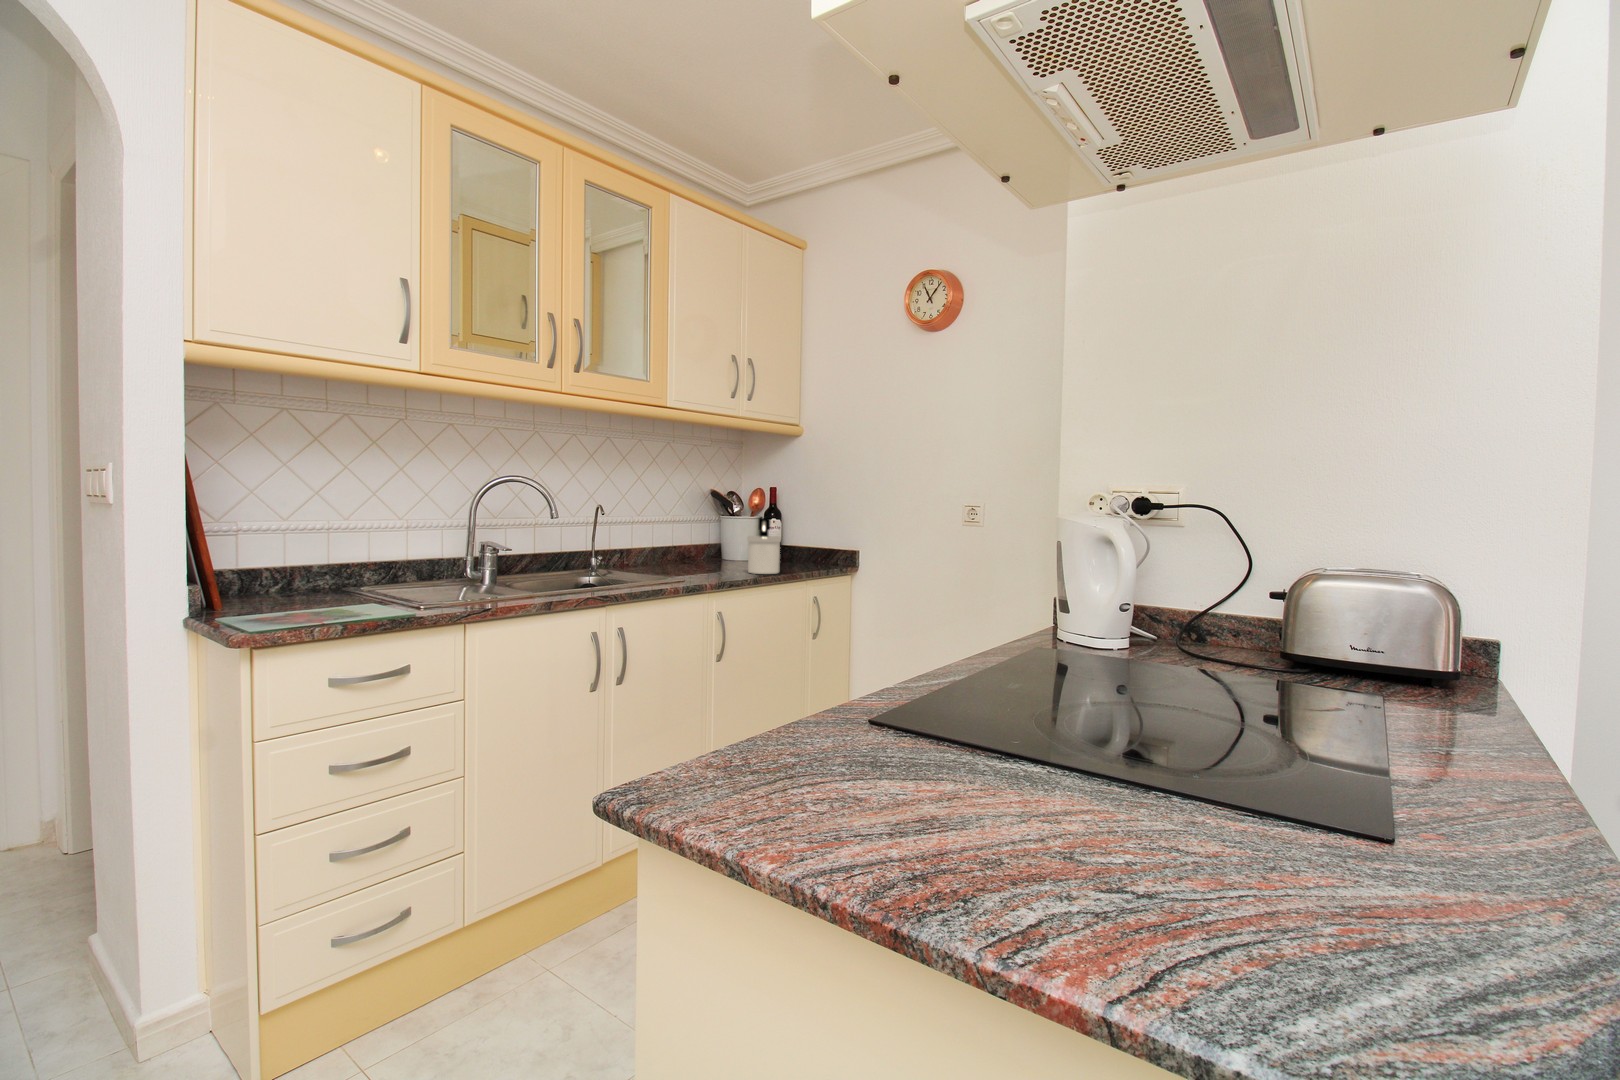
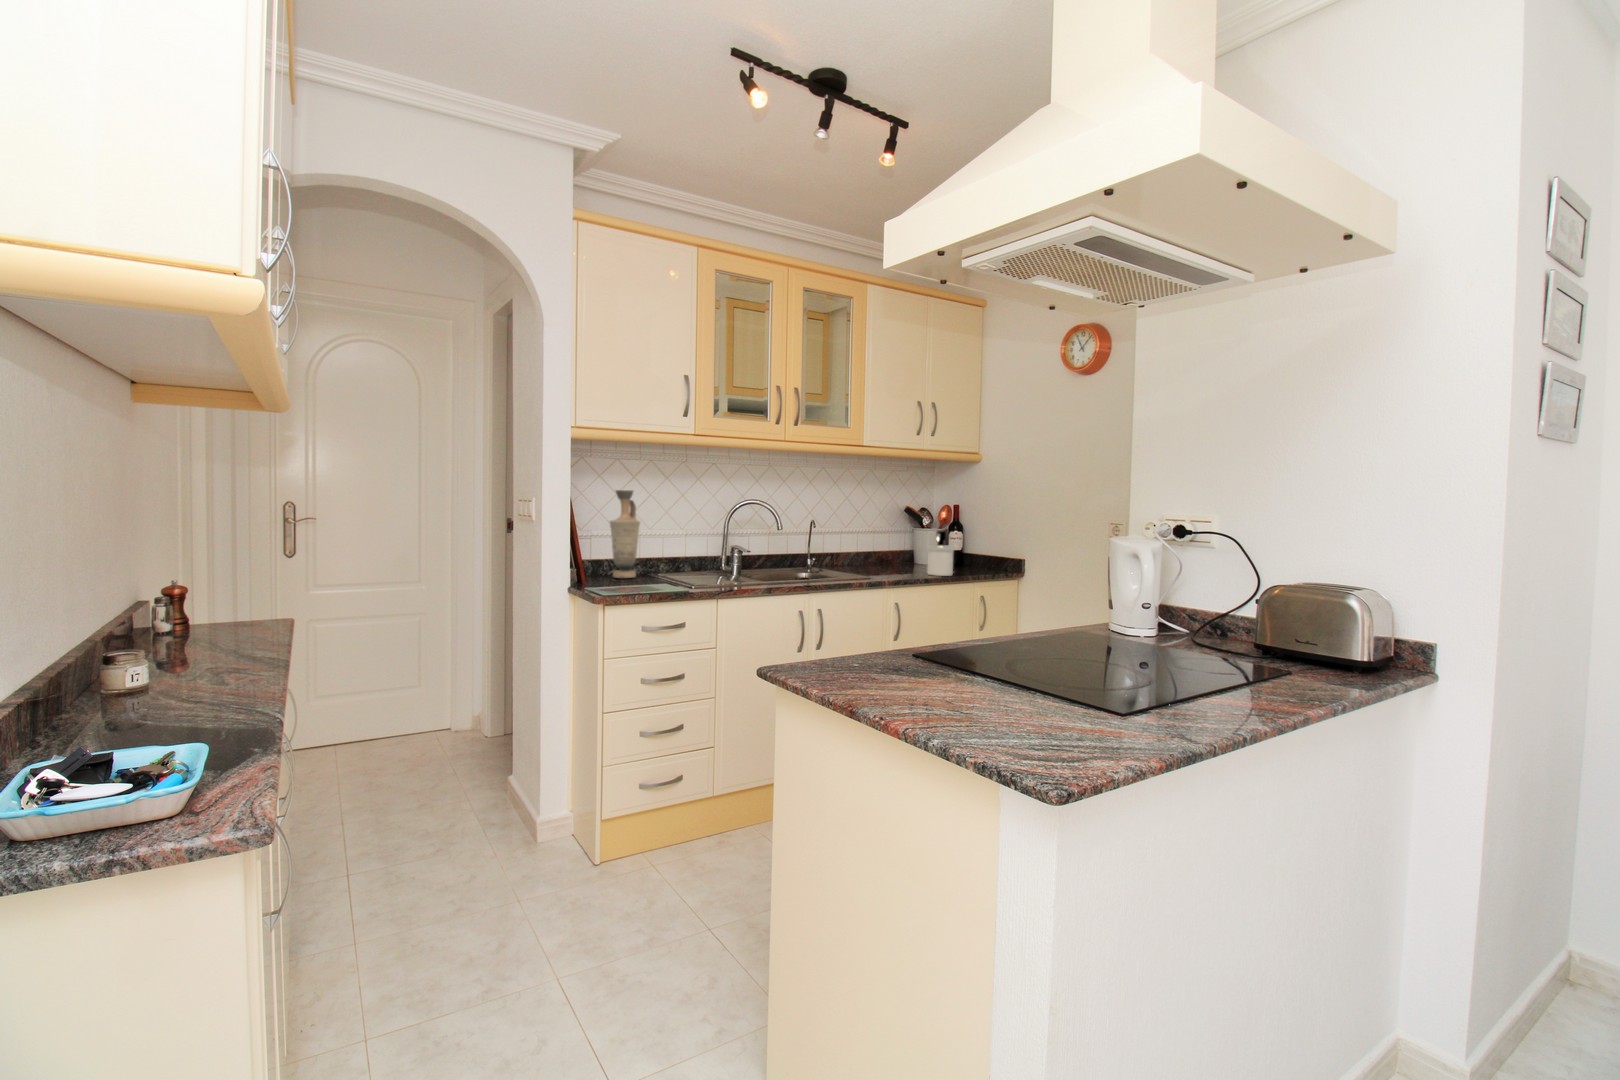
vase: none [271,457,328,596] -> present [610,490,640,578]

